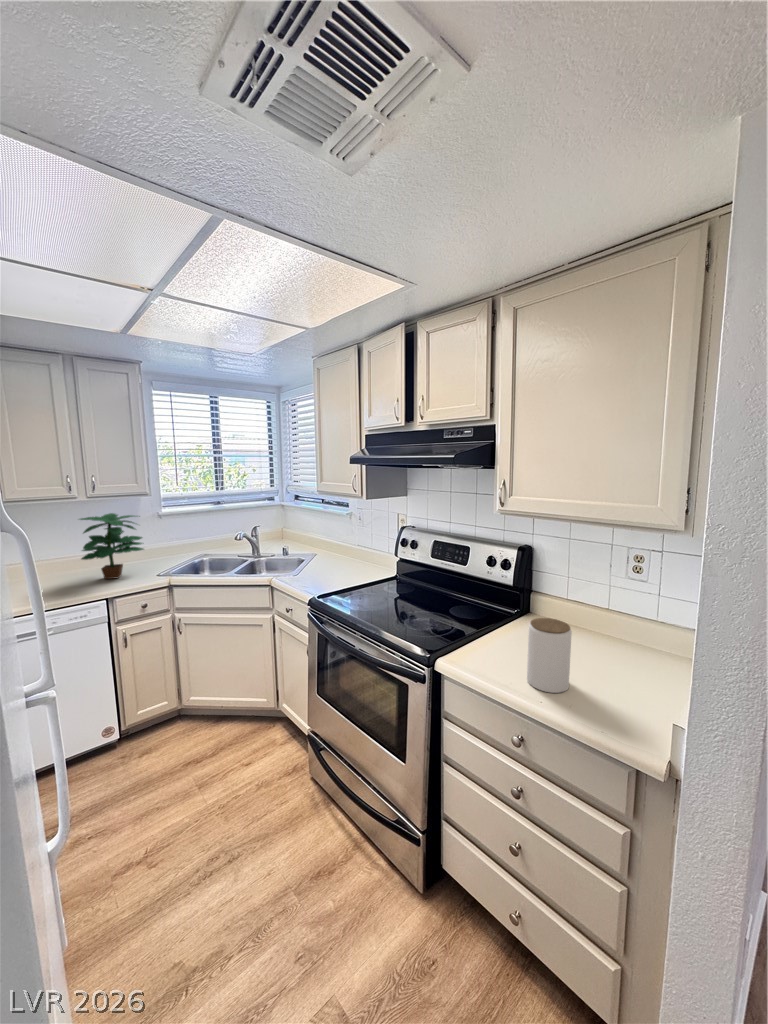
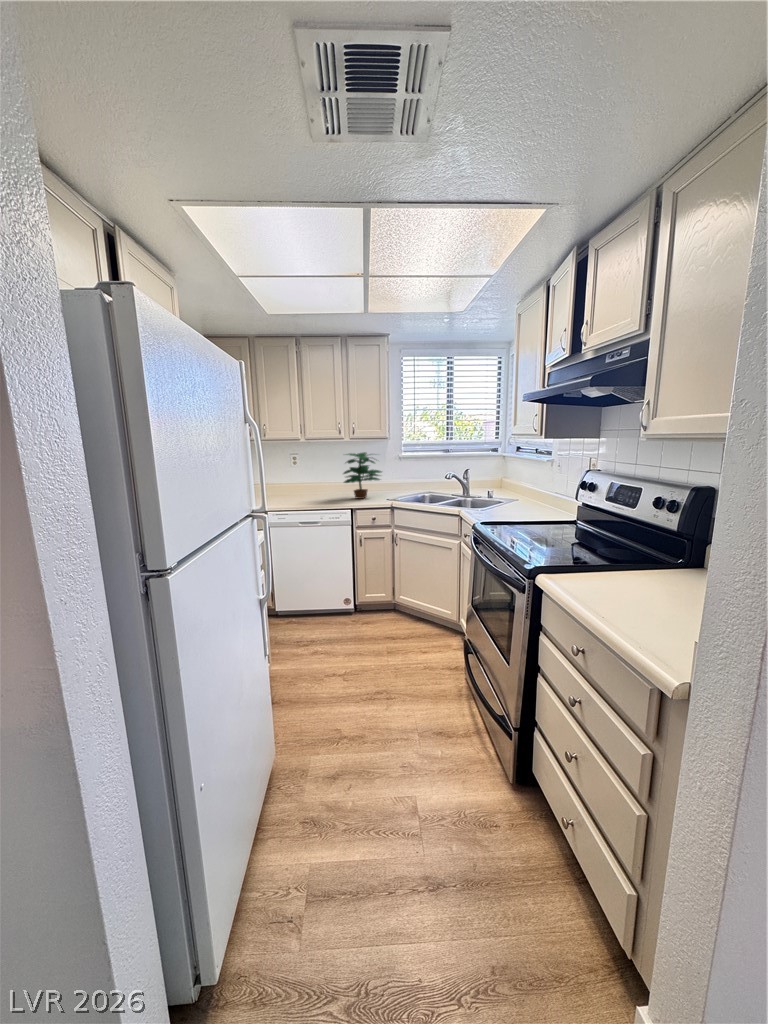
jar: present [527,618,572,693] -> none [601,540,656,615]

